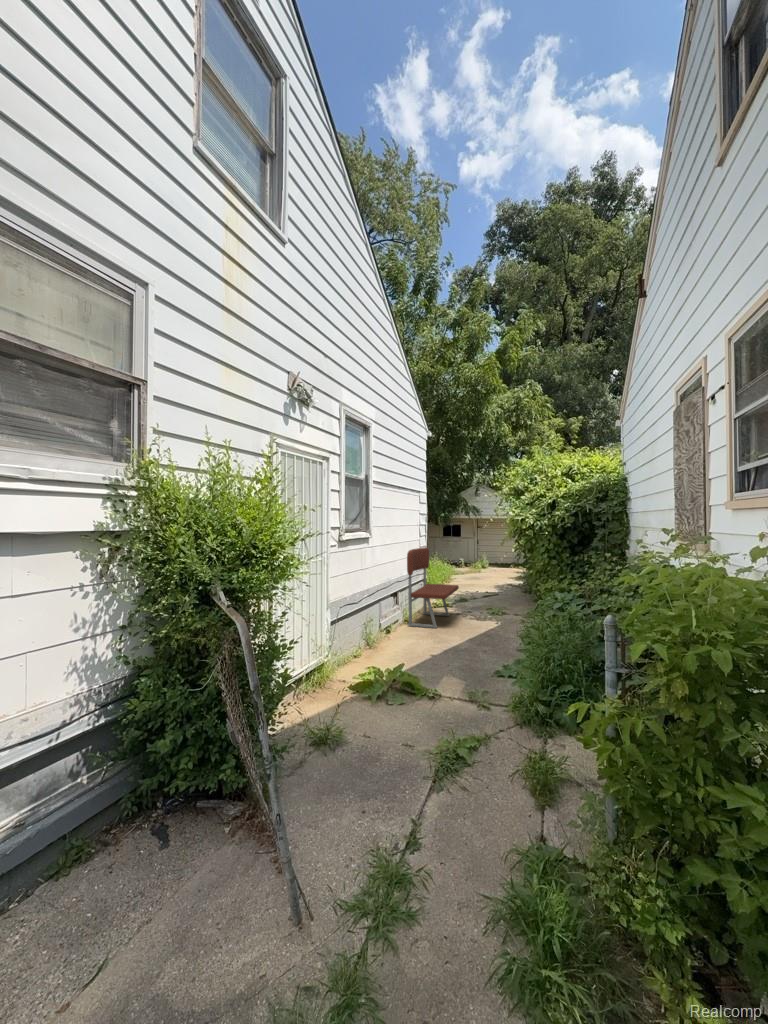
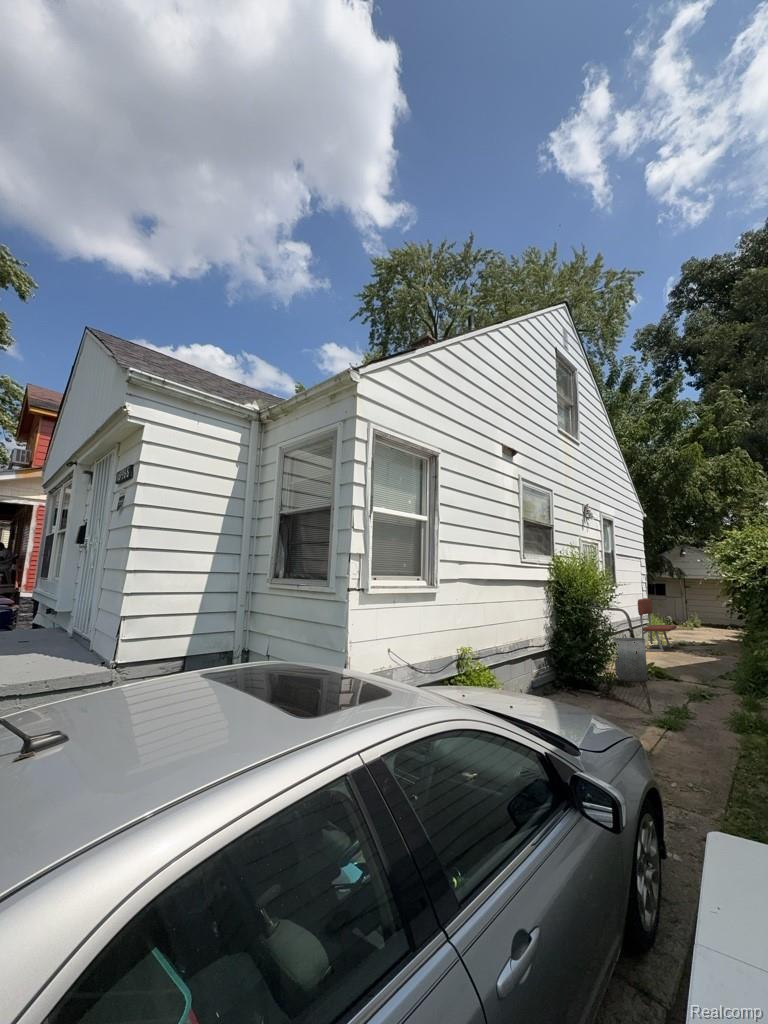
trash can: none [283,673,360,810] -> present [613,638,648,681]

